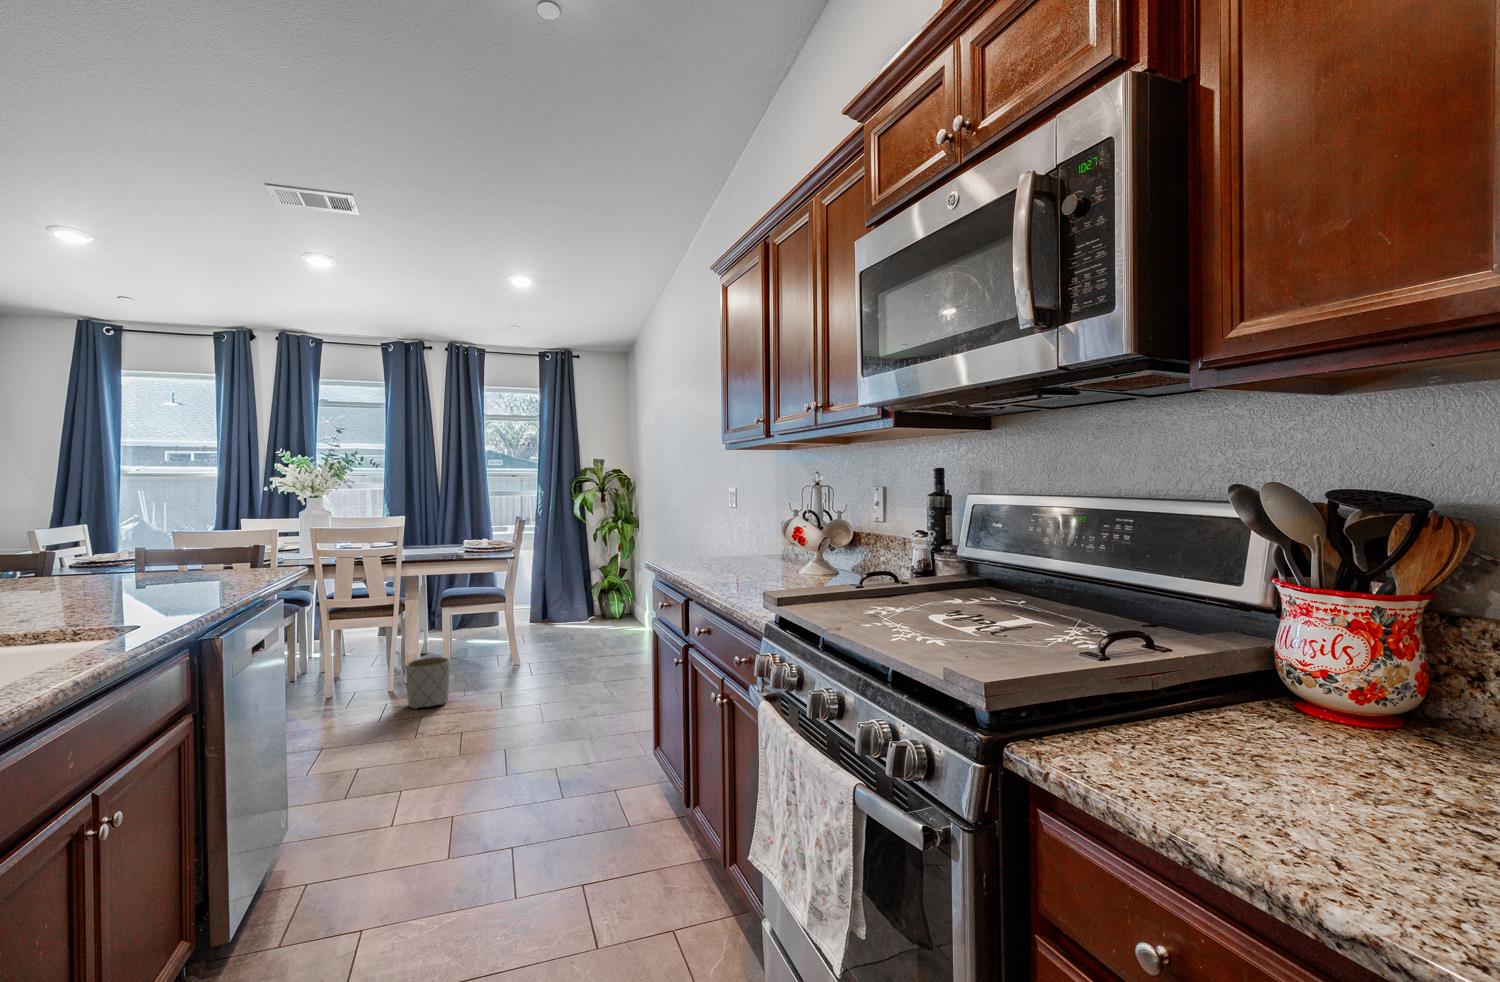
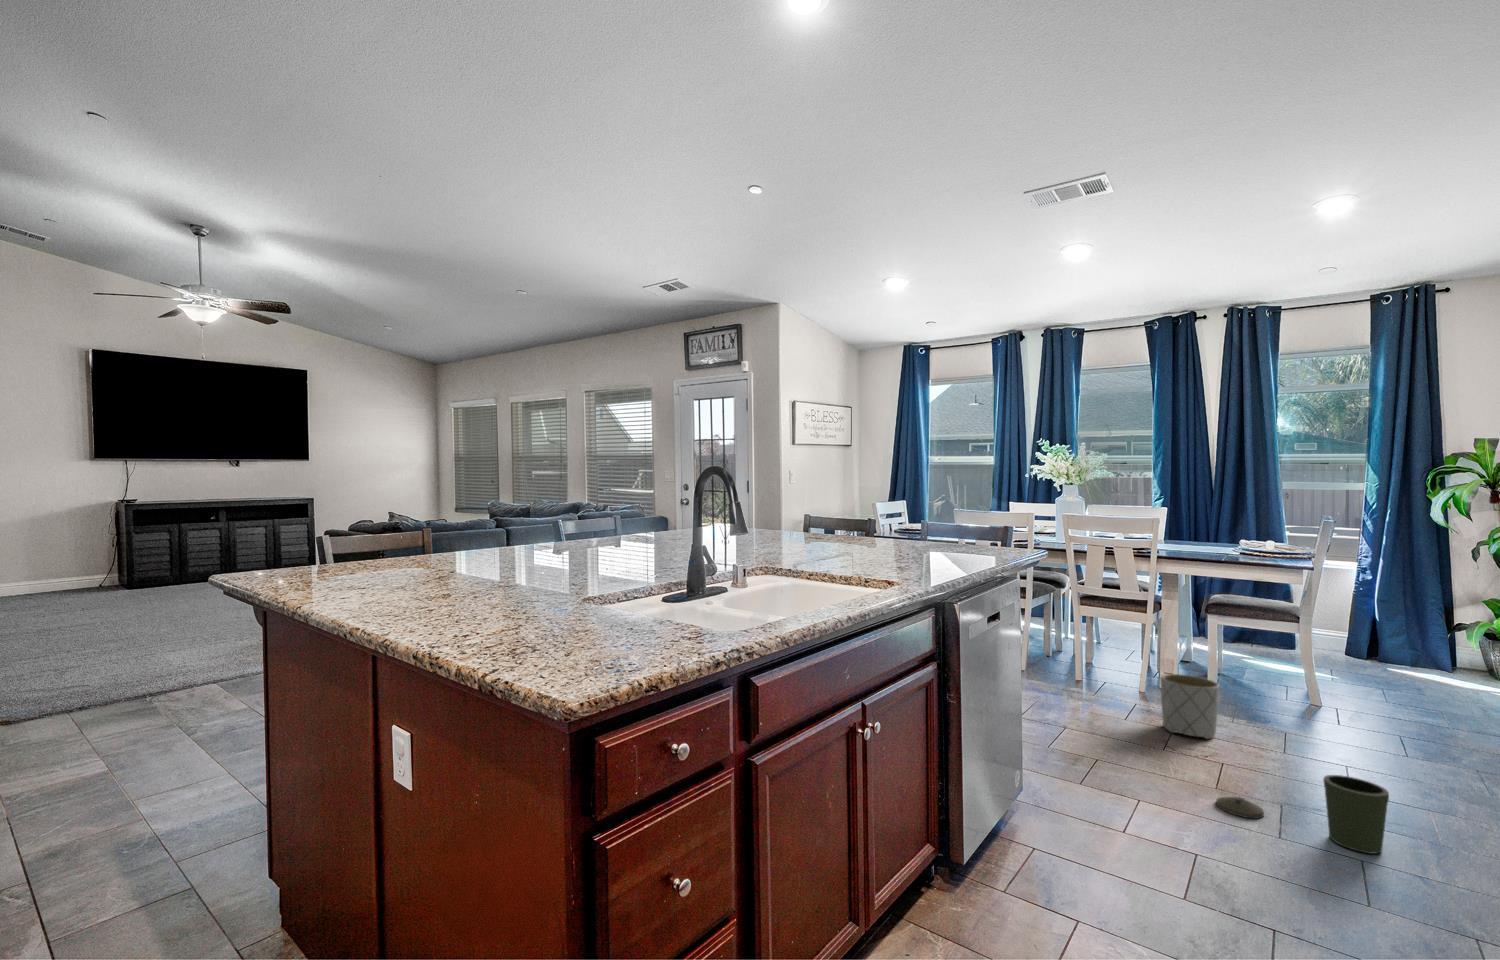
trash can: none [449,698,549,754] -> present [1216,775,1389,854]

